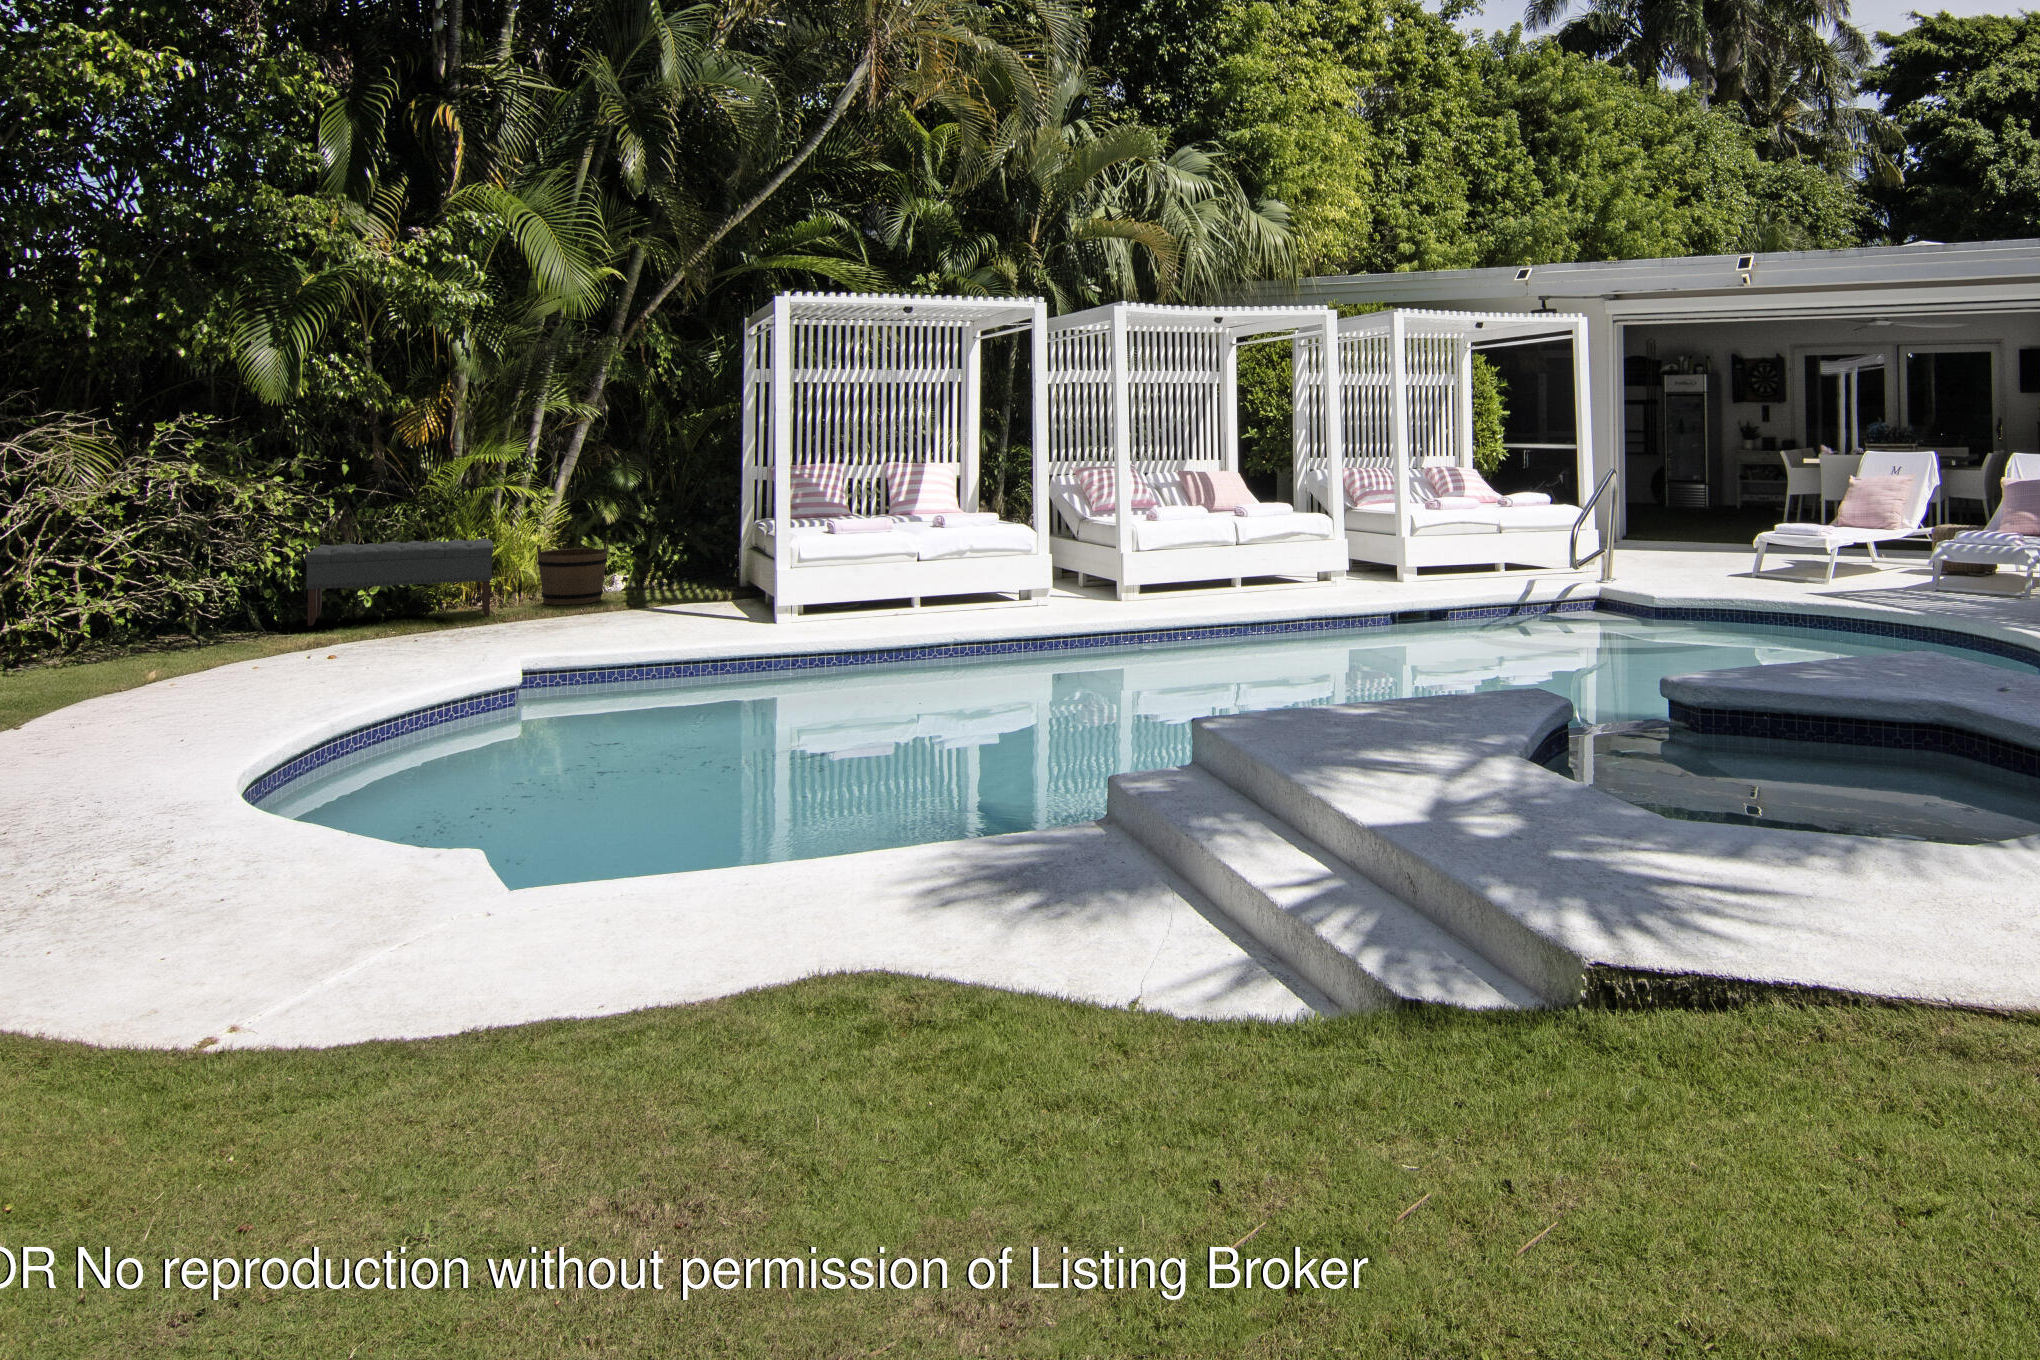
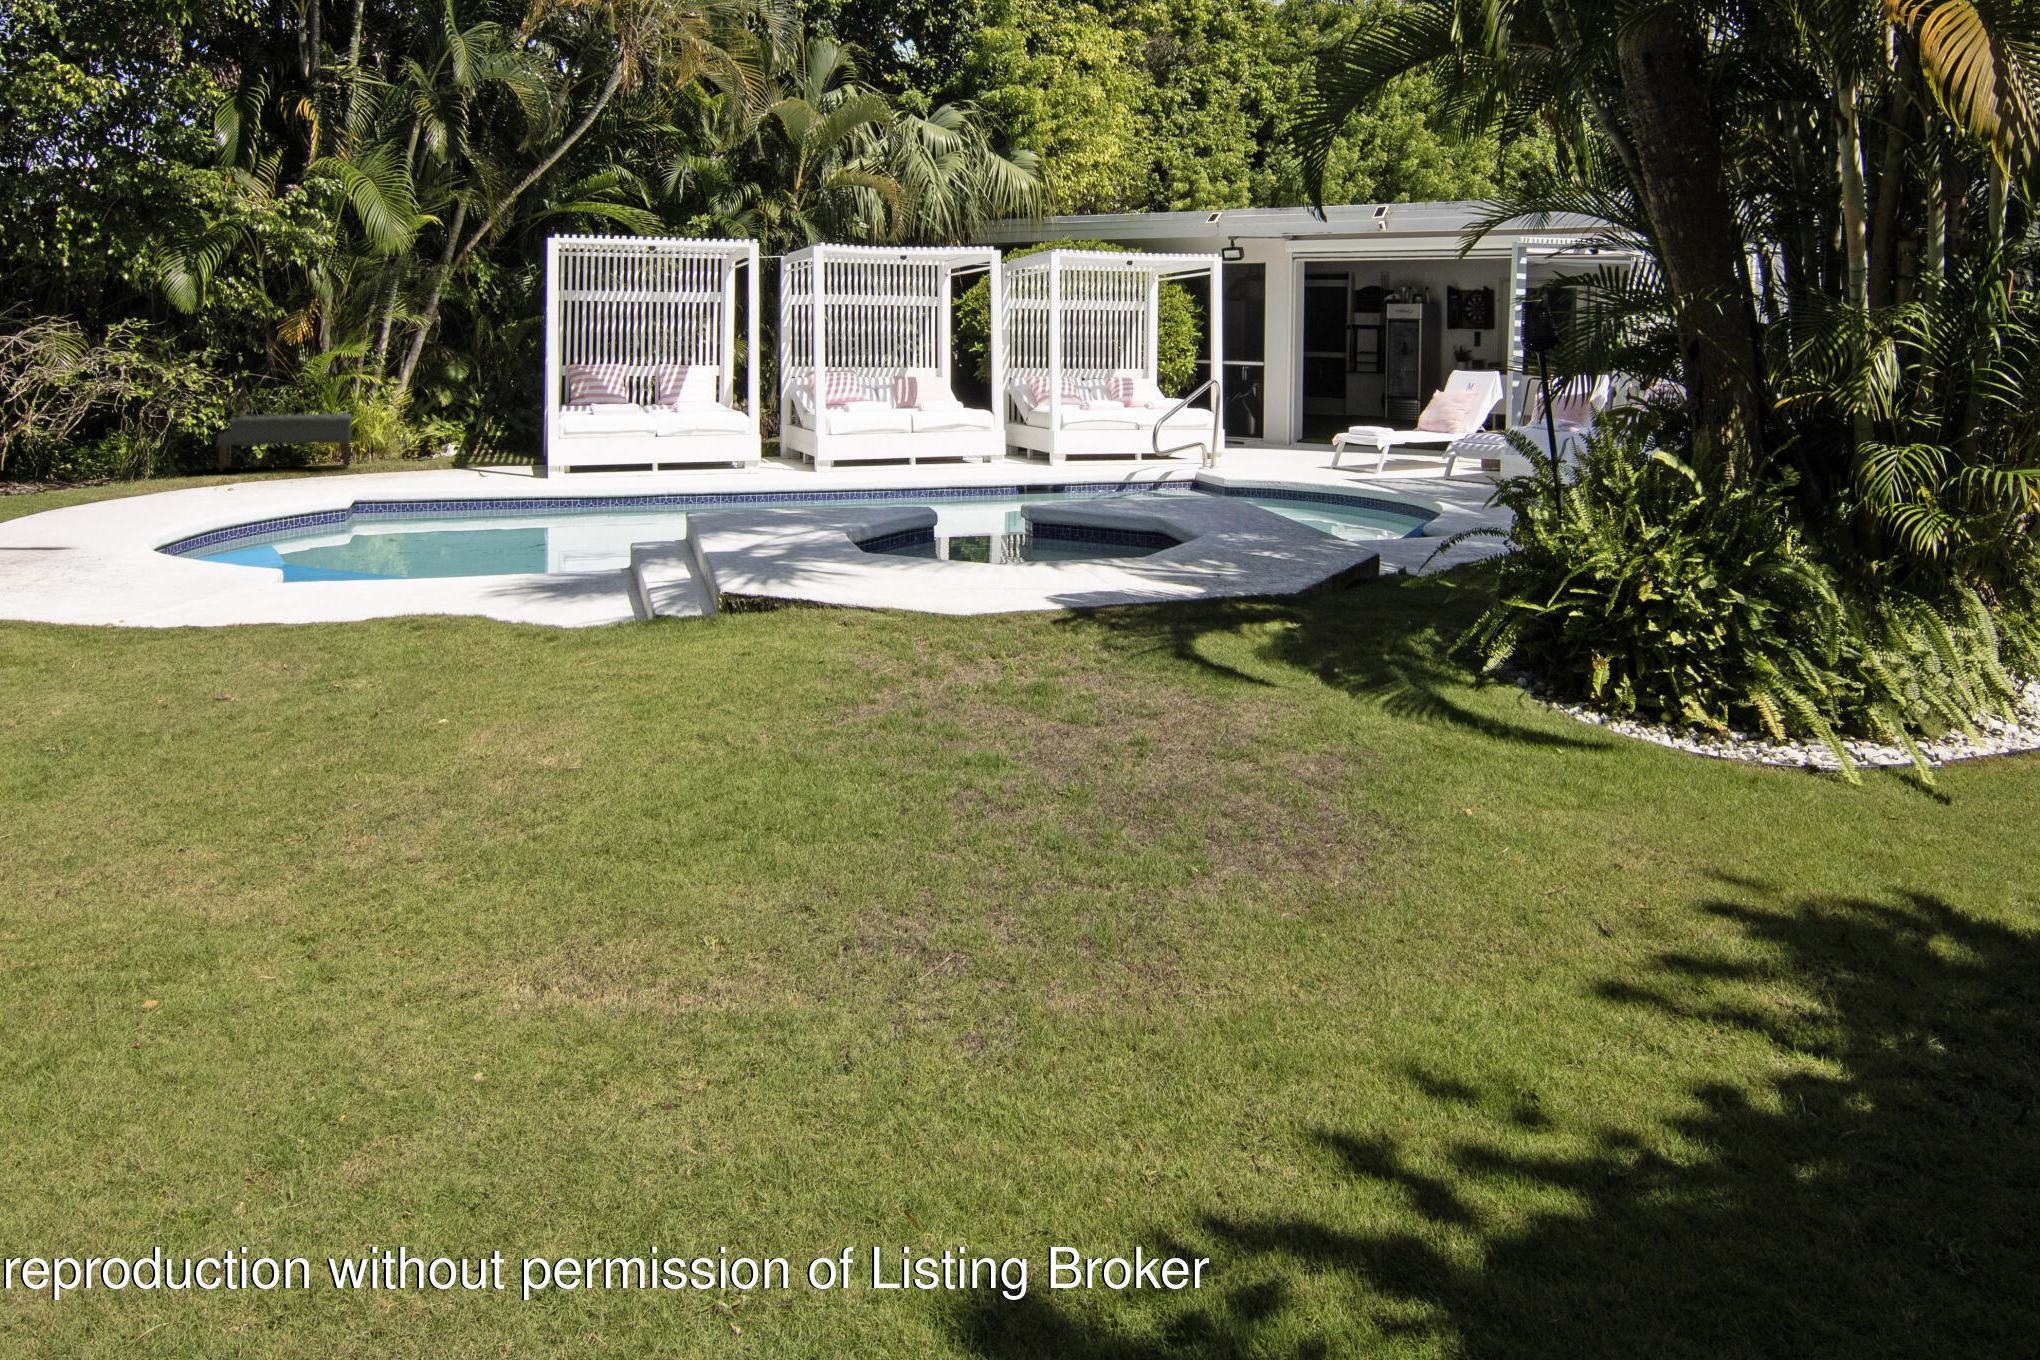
bucket: present [537,541,609,605] -> none [385,417,438,463]

